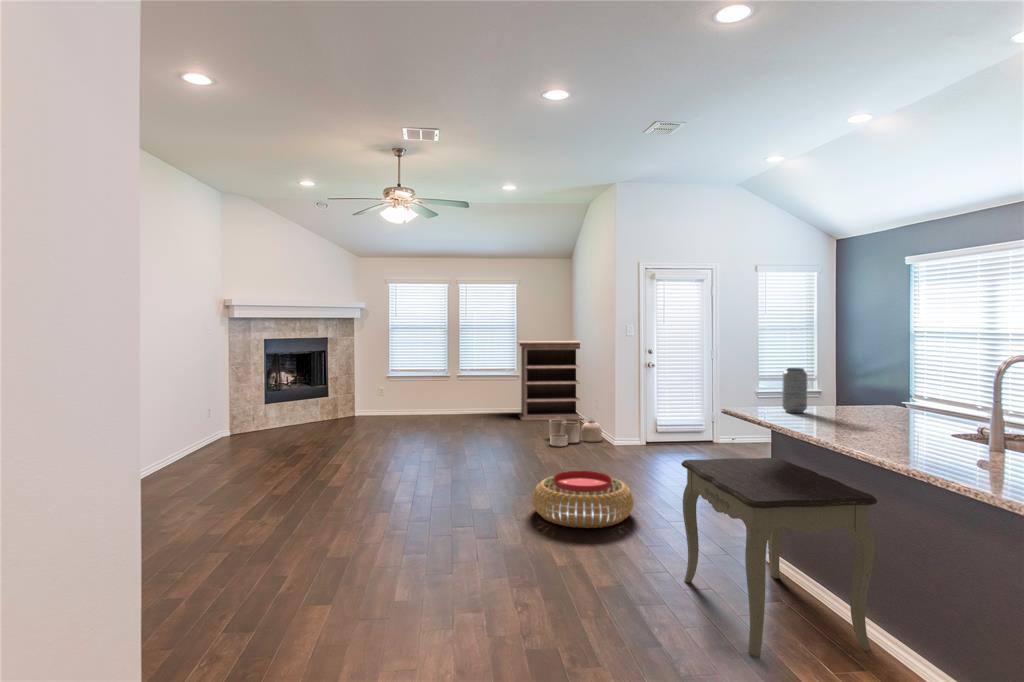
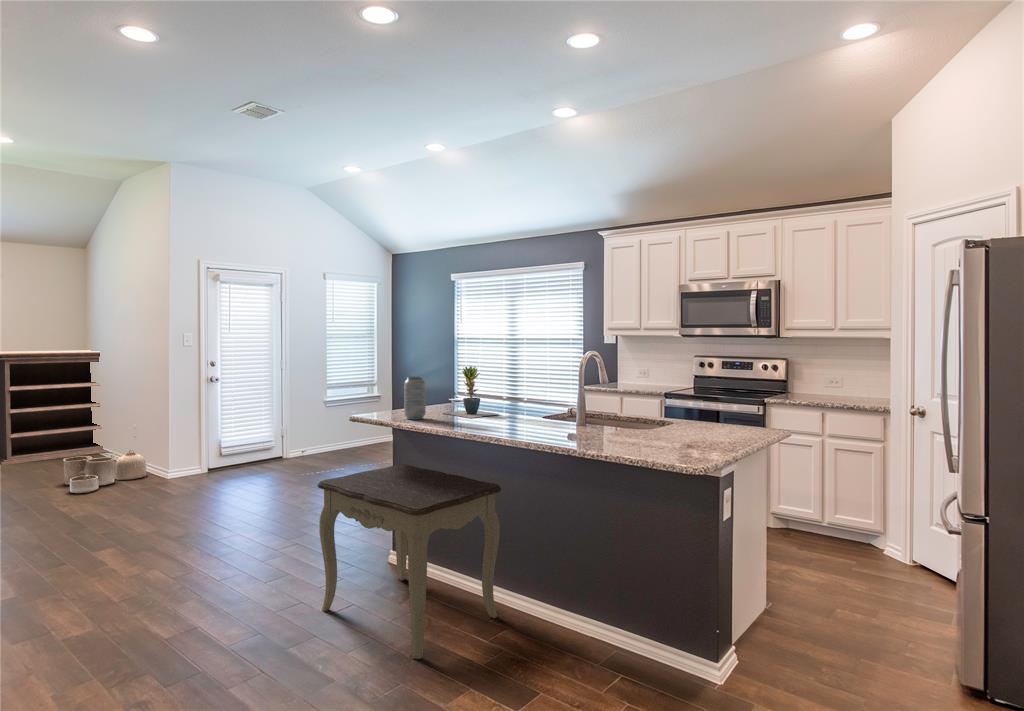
potted plant: none [834,359,912,418] -> present [444,366,499,418]
pouf: present [533,471,634,528] -> none [88,515,234,593]

